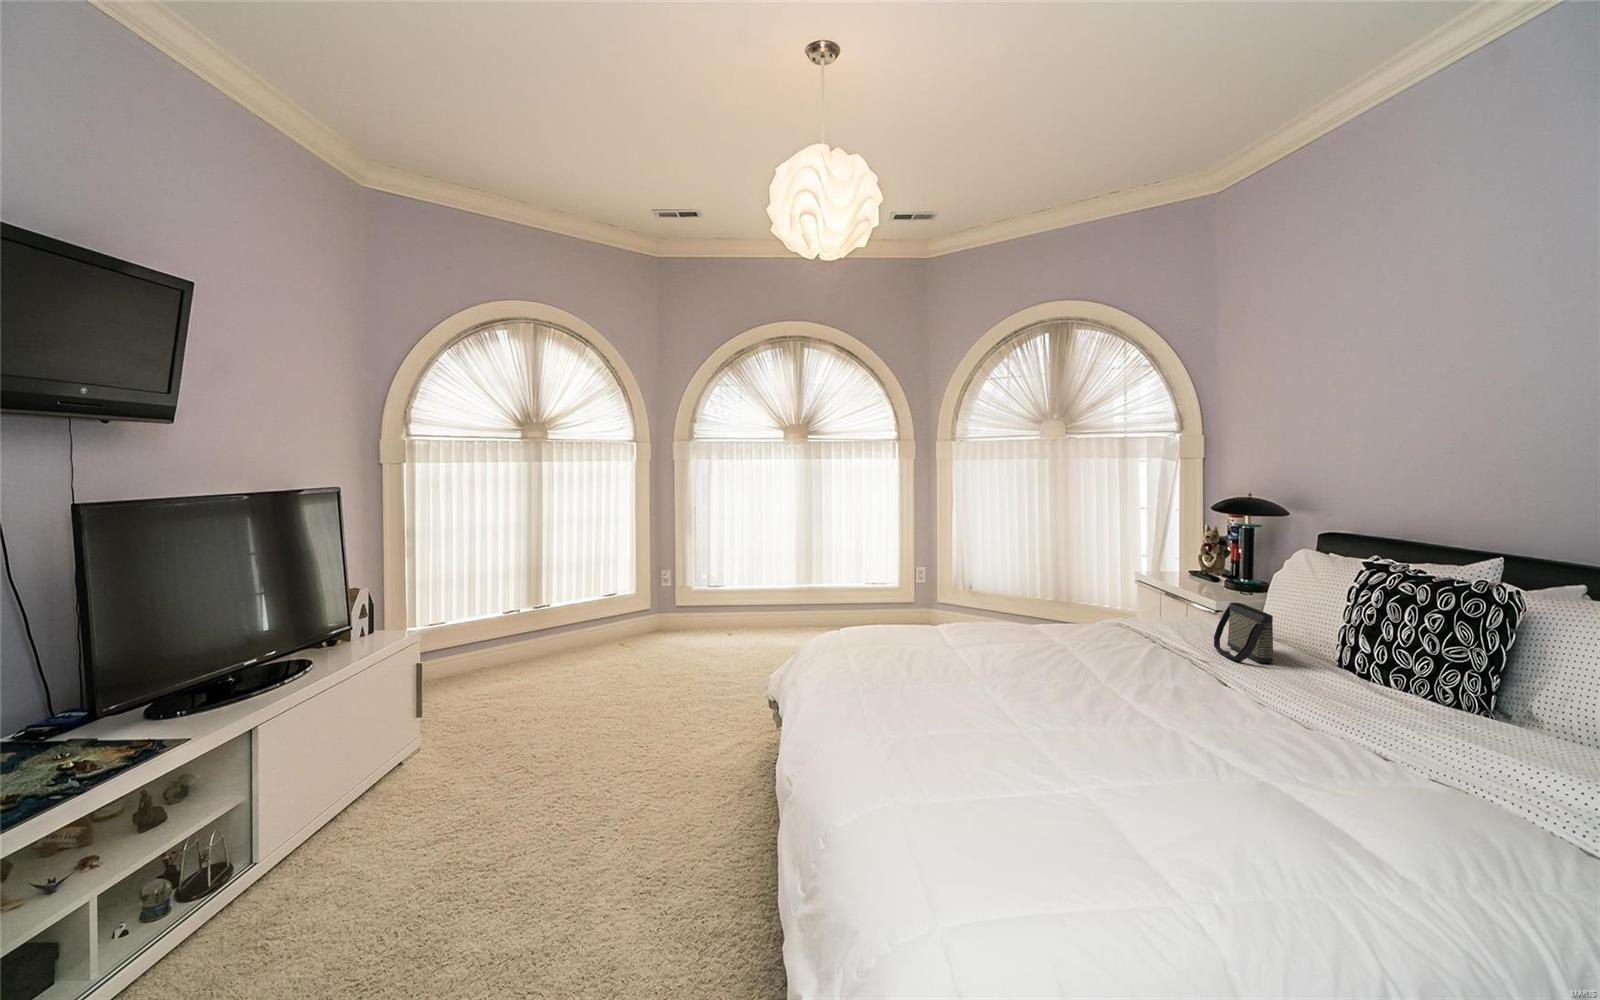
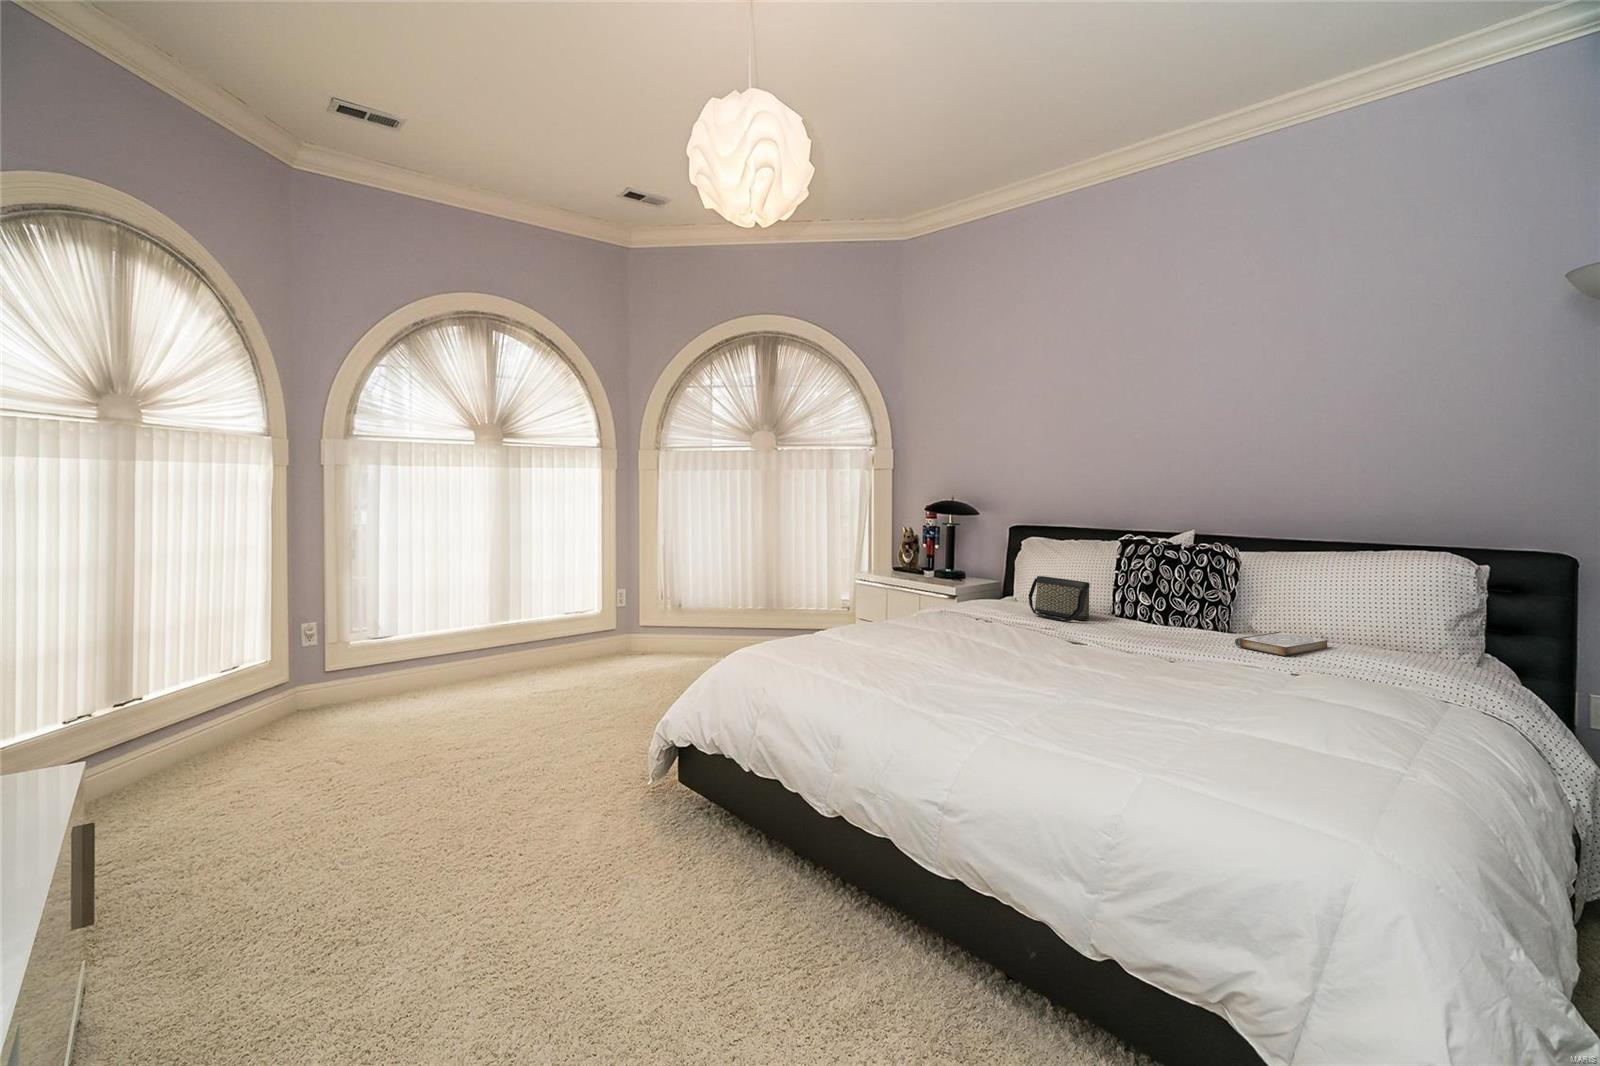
book: none [1378,708,1539,746] -> present [1235,632,1327,656]

